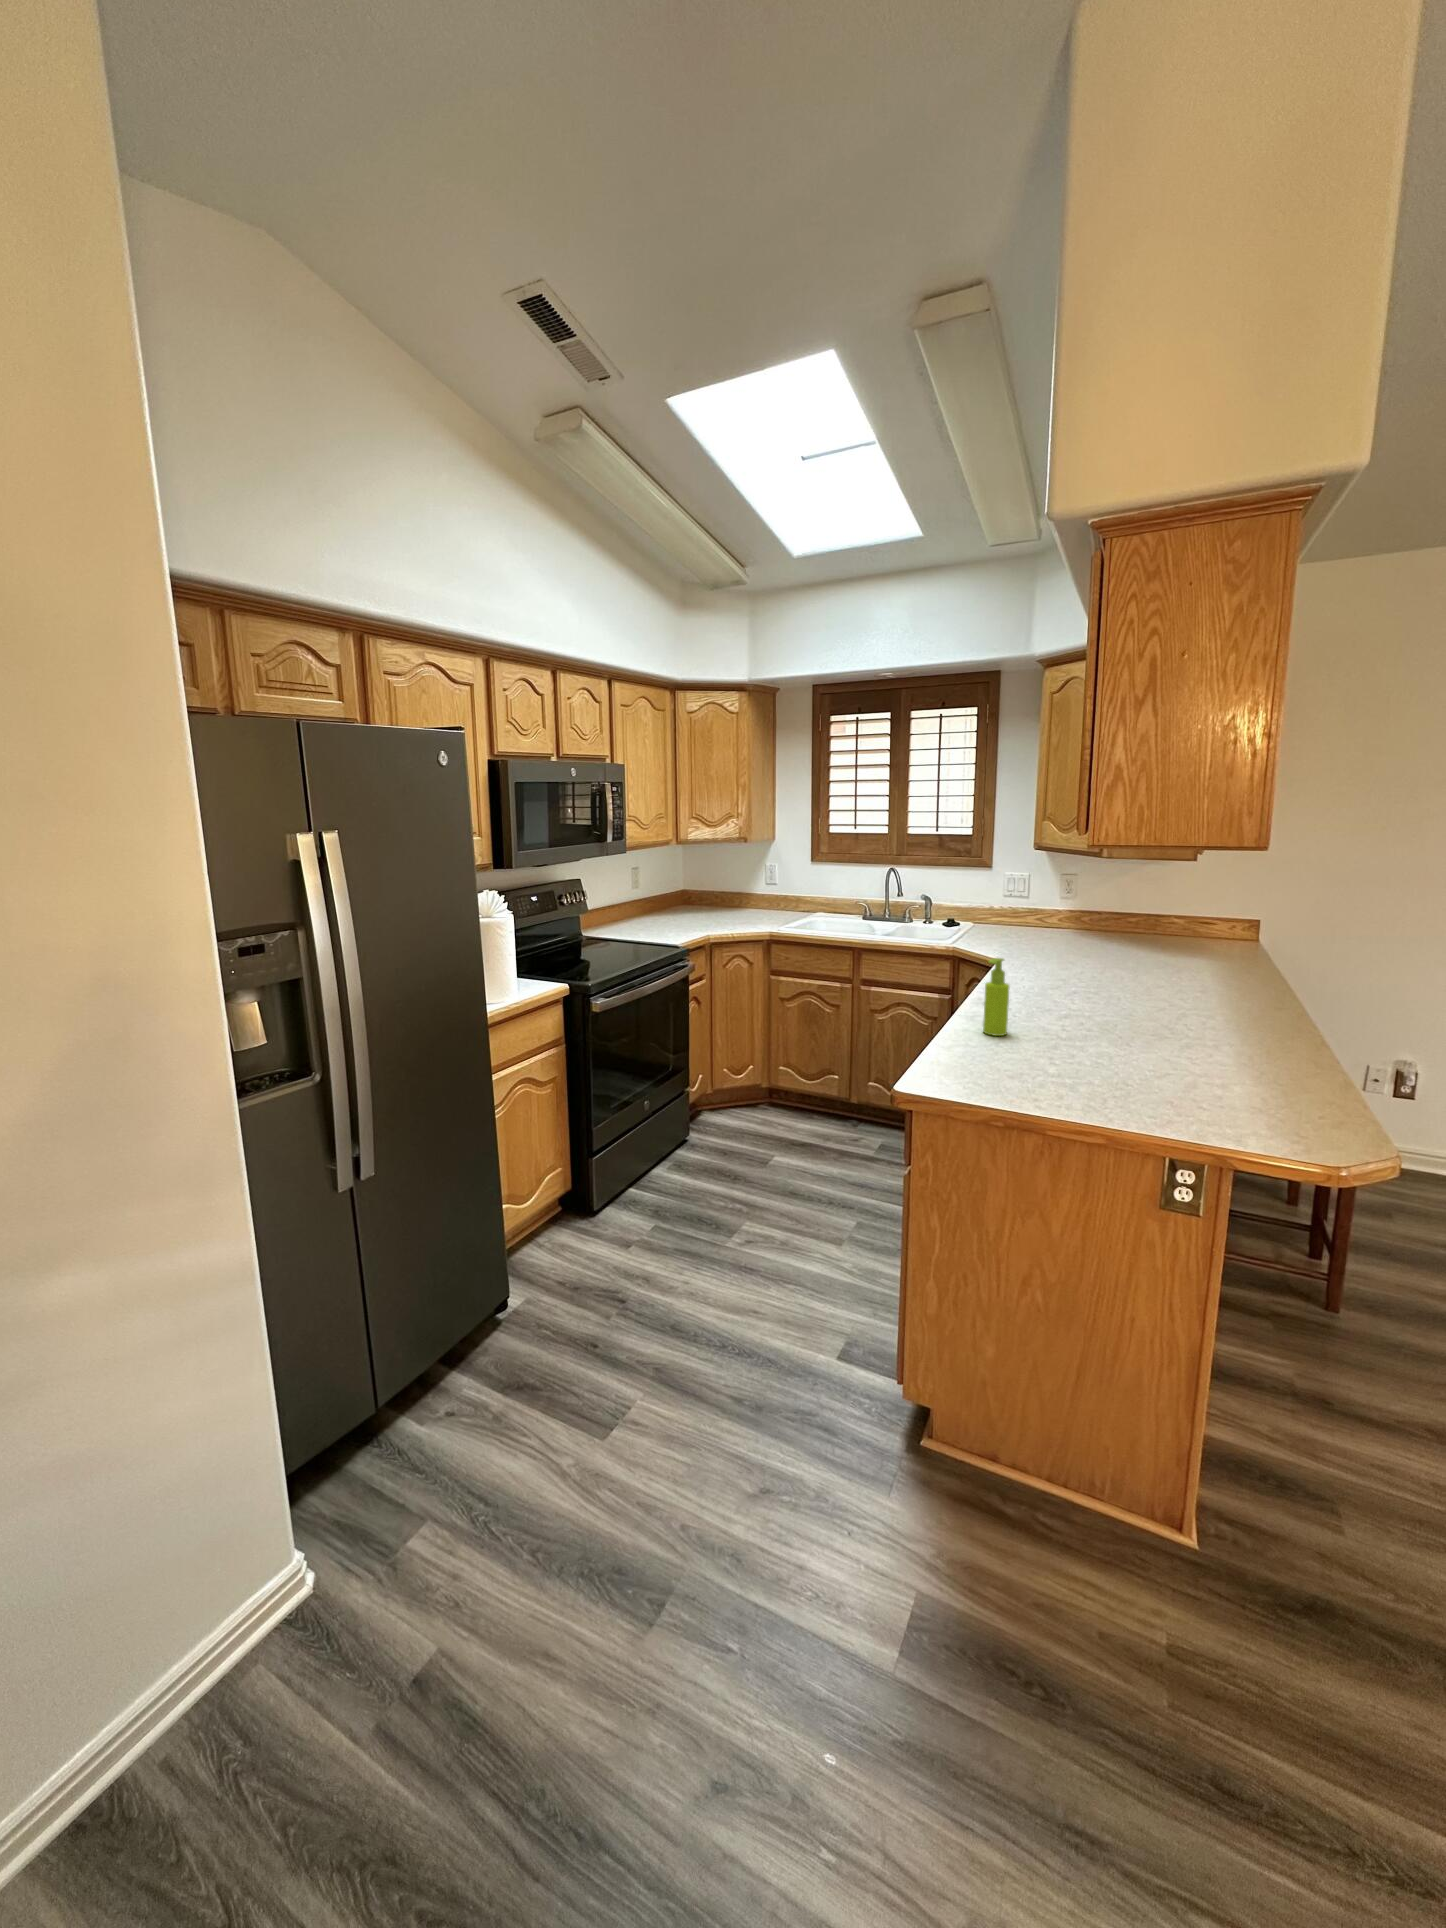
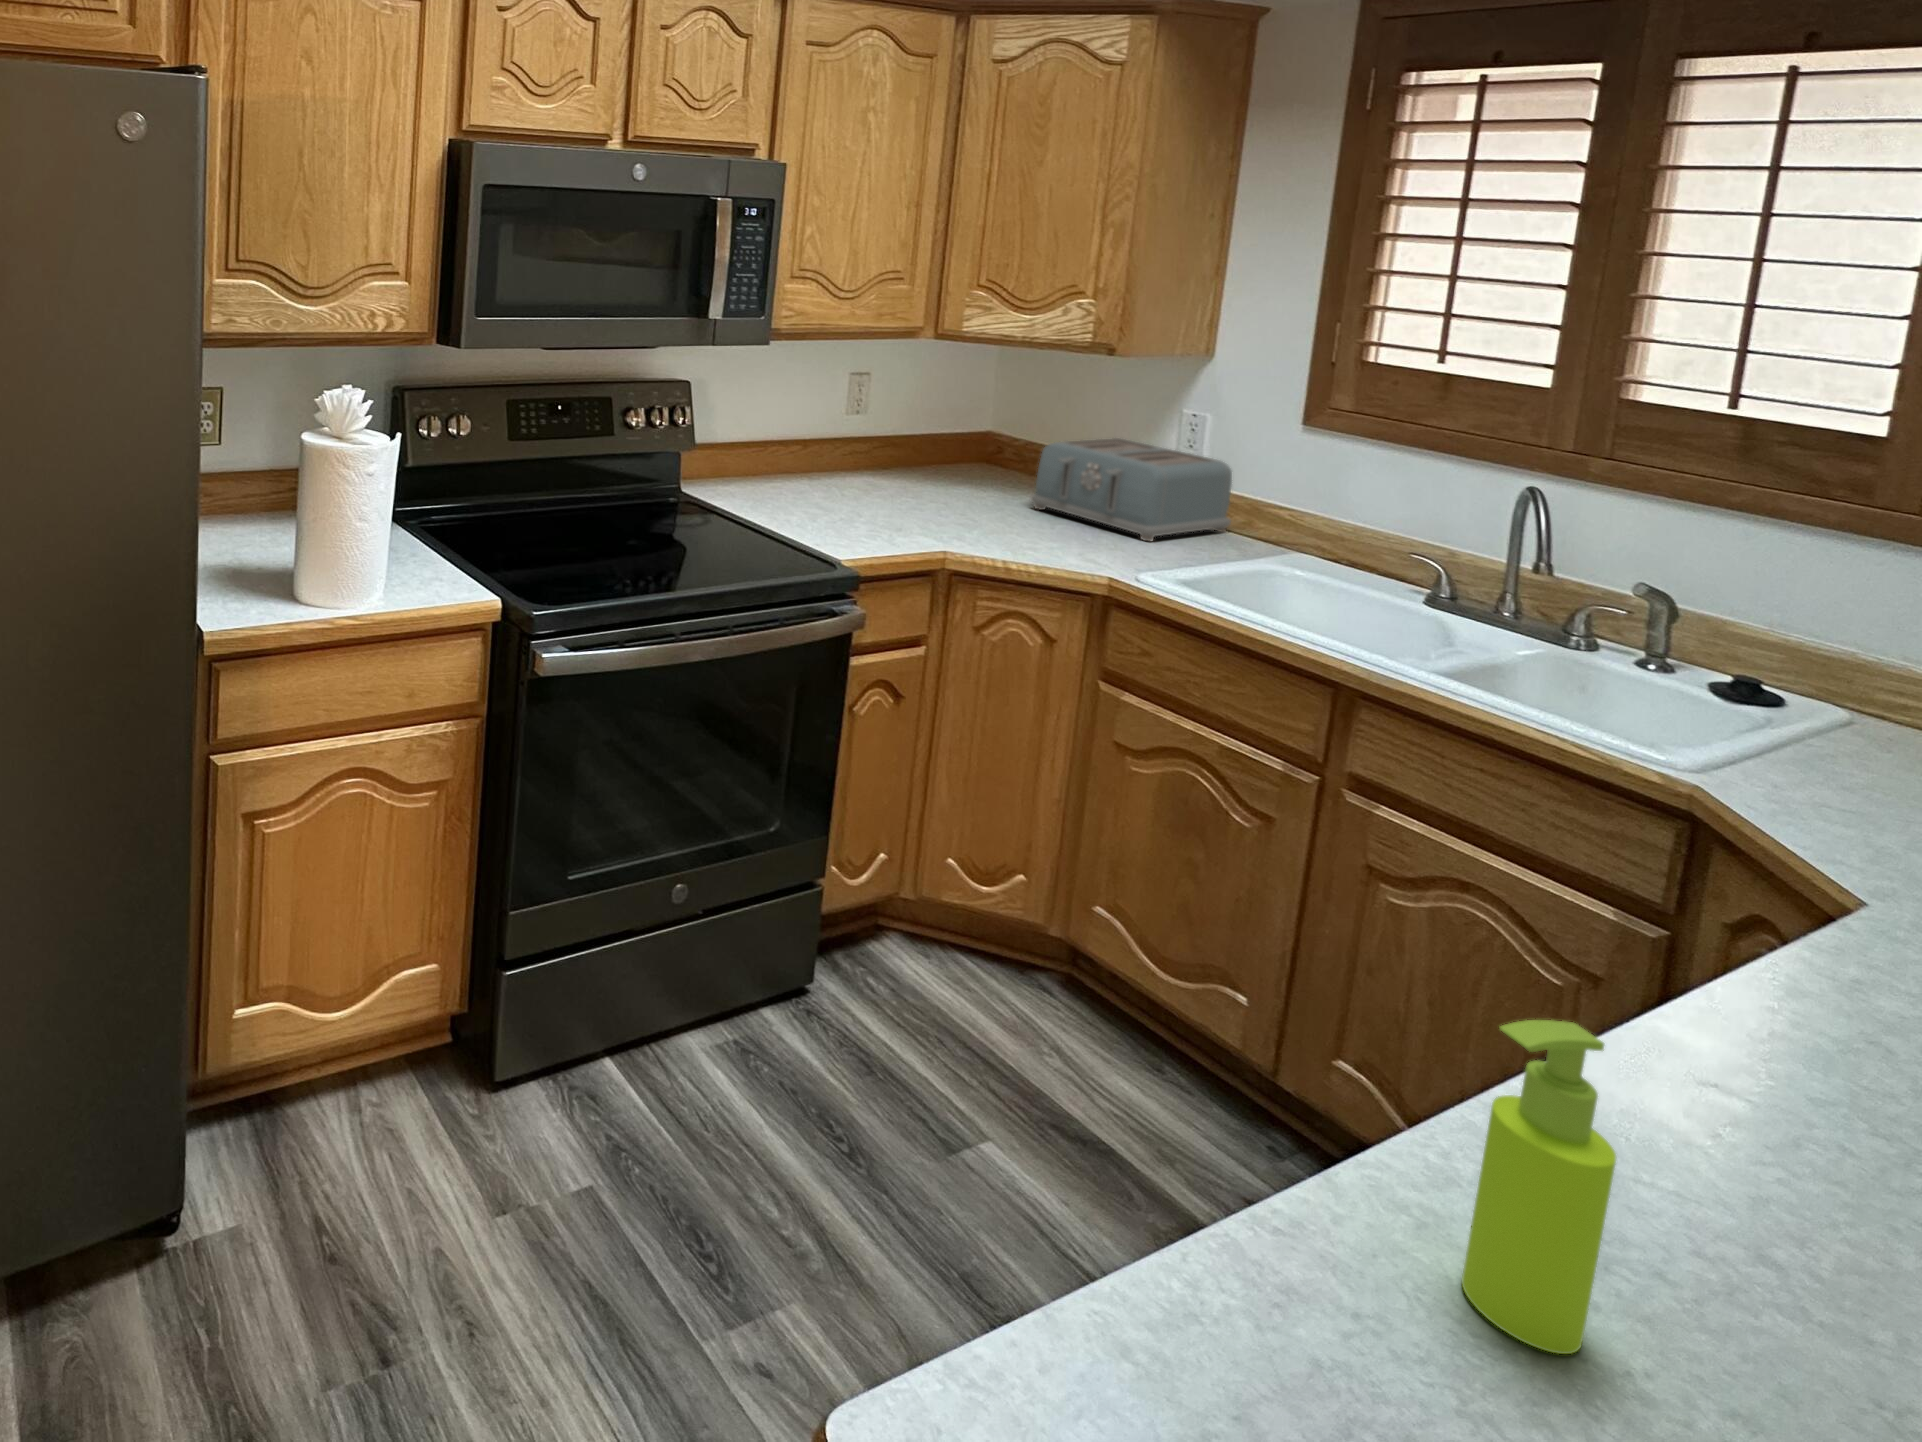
toaster: none [721,881,791,919] -> present [1031,438,1232,541]

